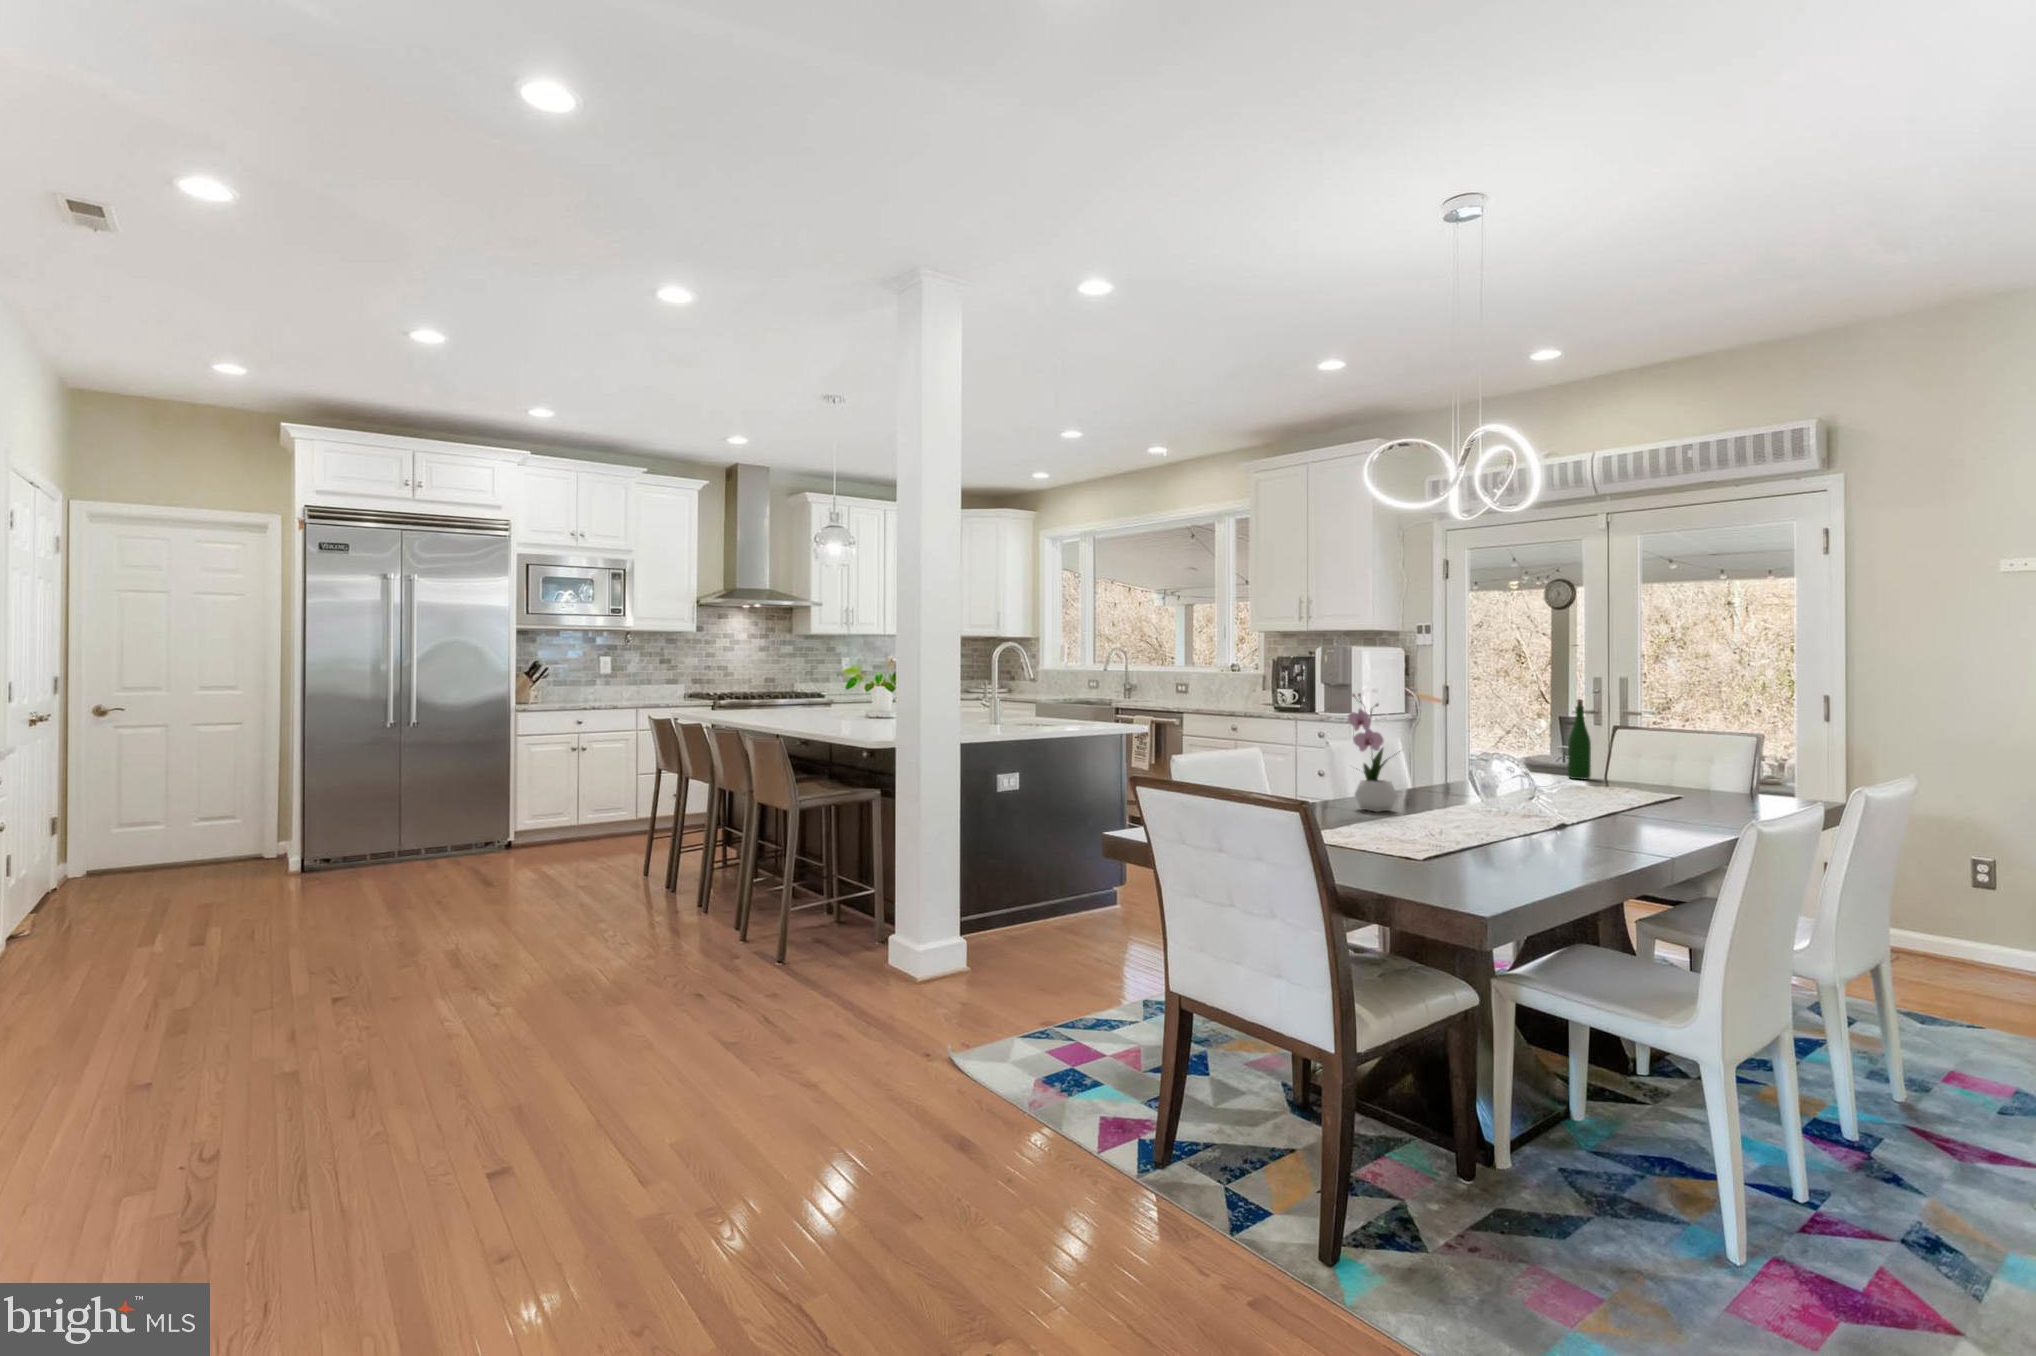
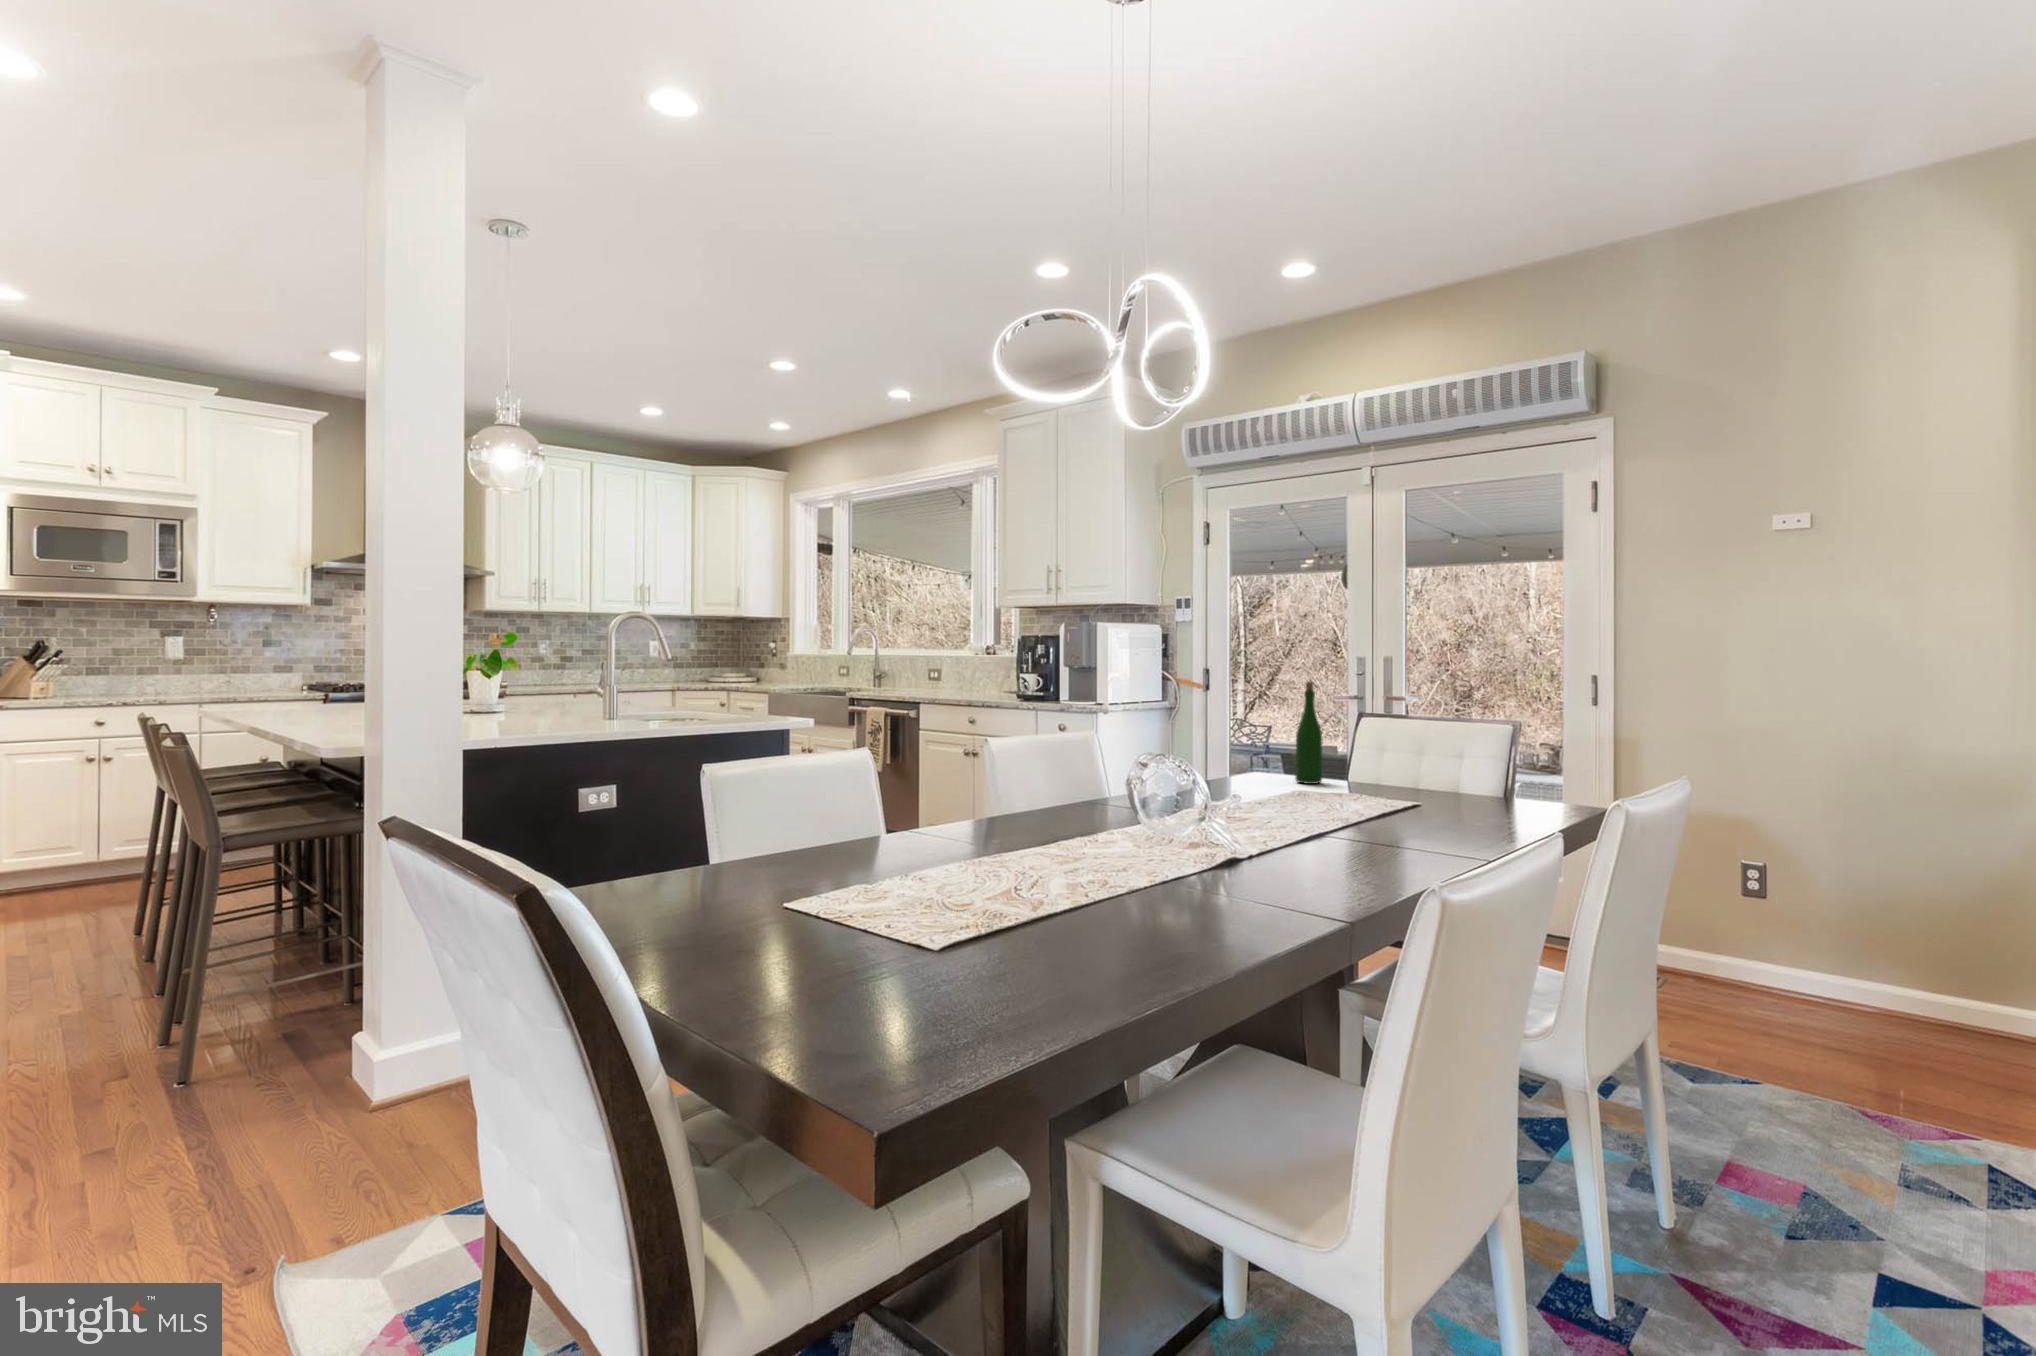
flower arrangement: present [1348,693,1400,812] -> none [947,672,1026,846]

